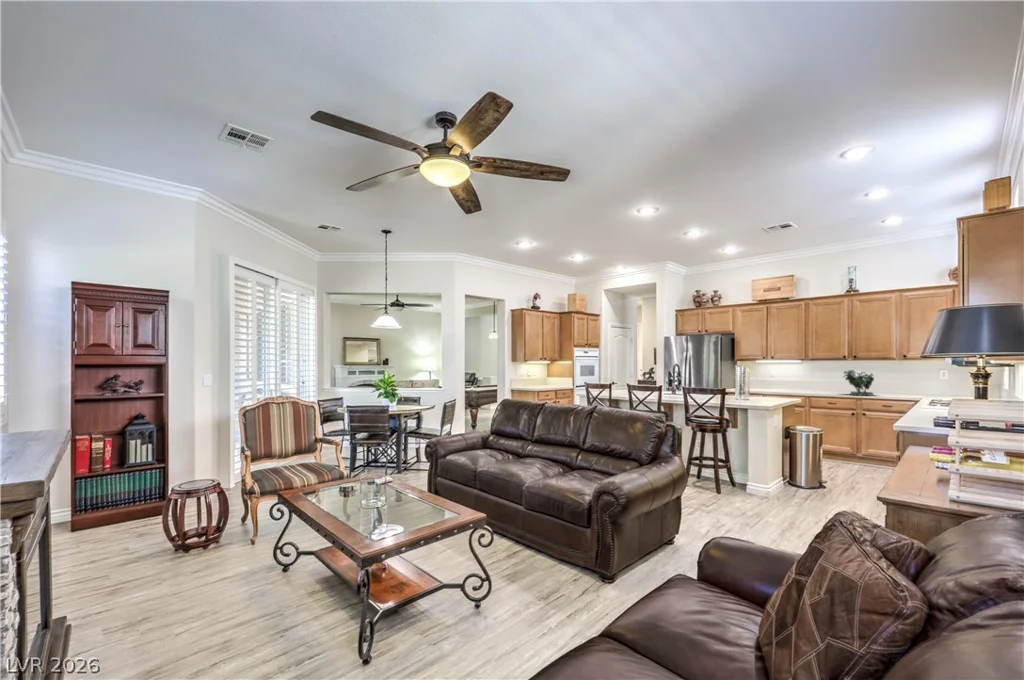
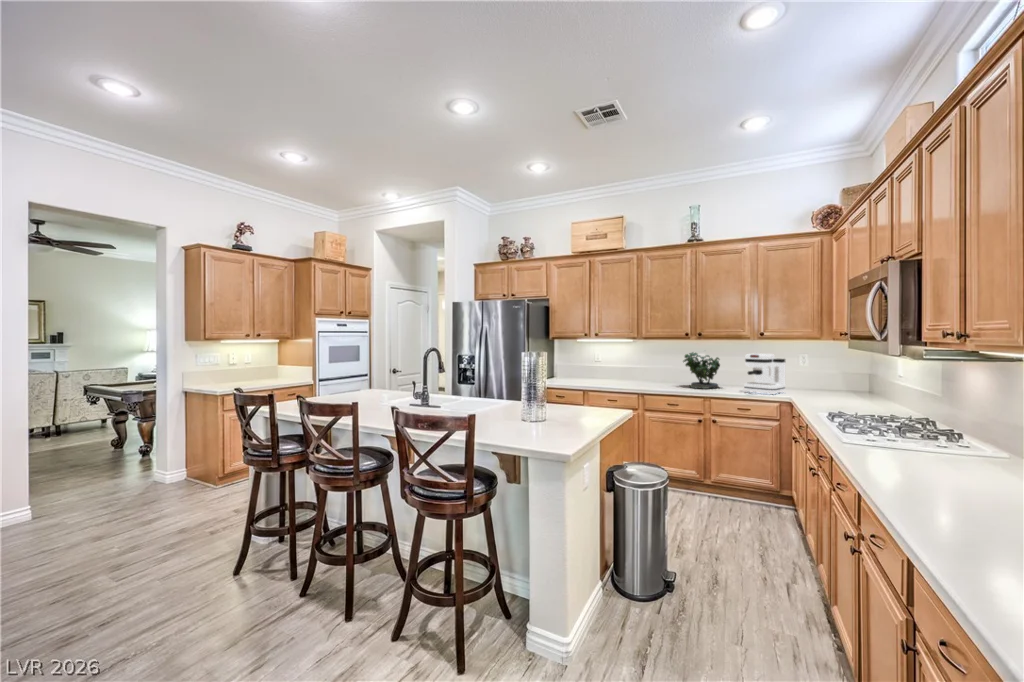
coffee maker: none [892,371,928,399] -> present [744,353,786,394]

